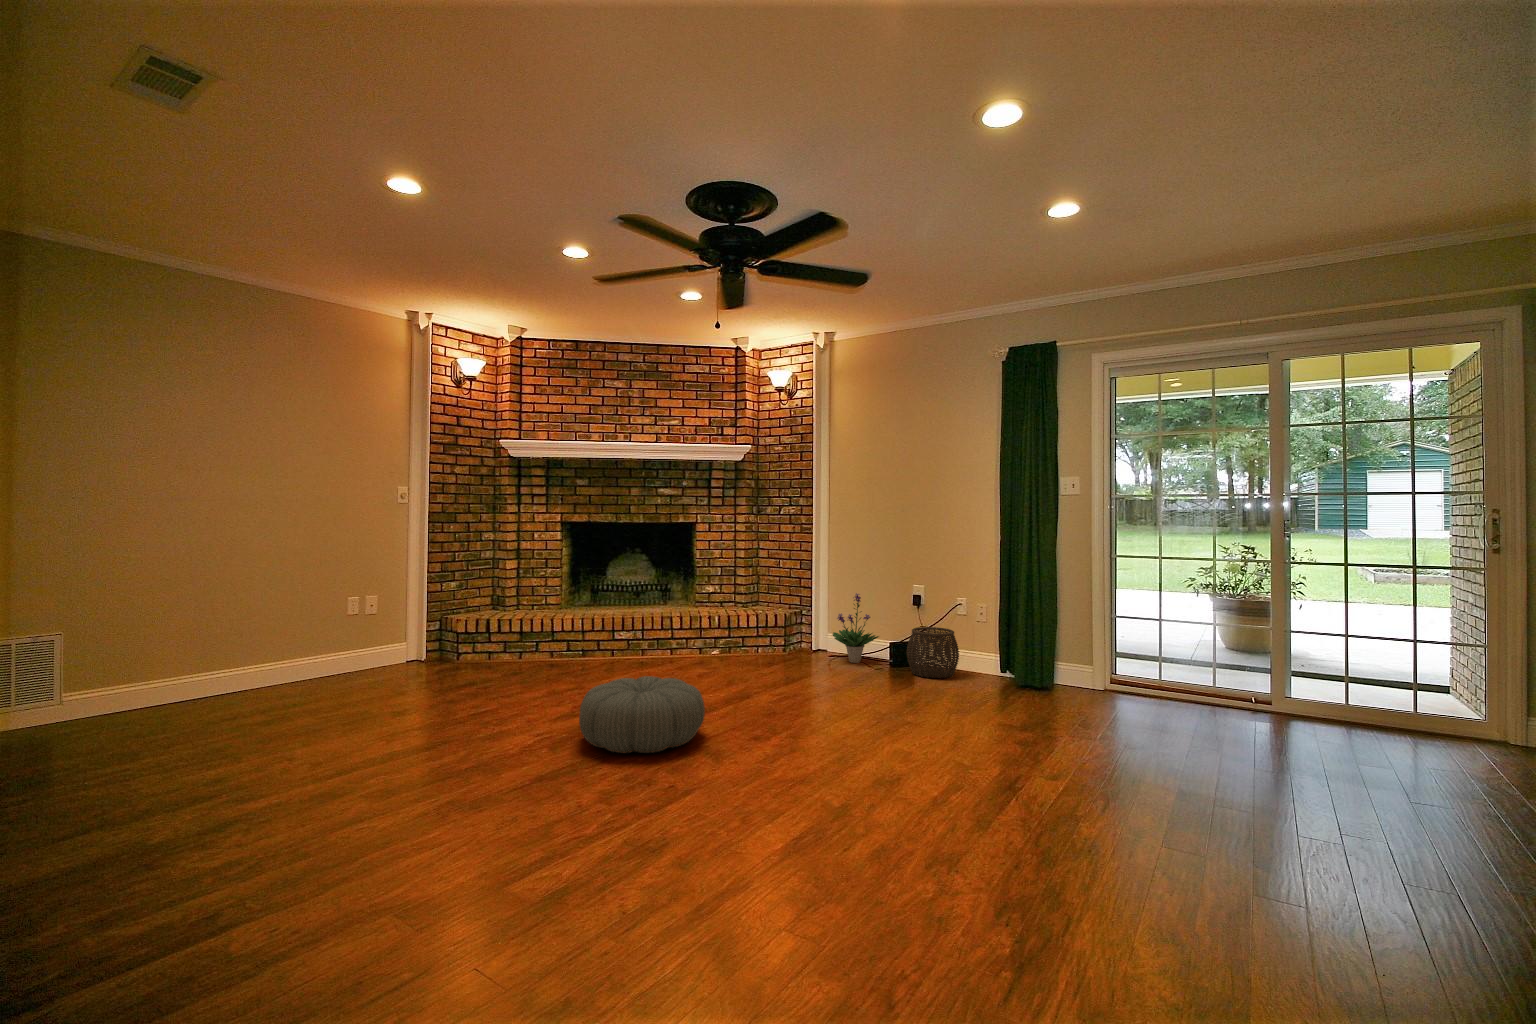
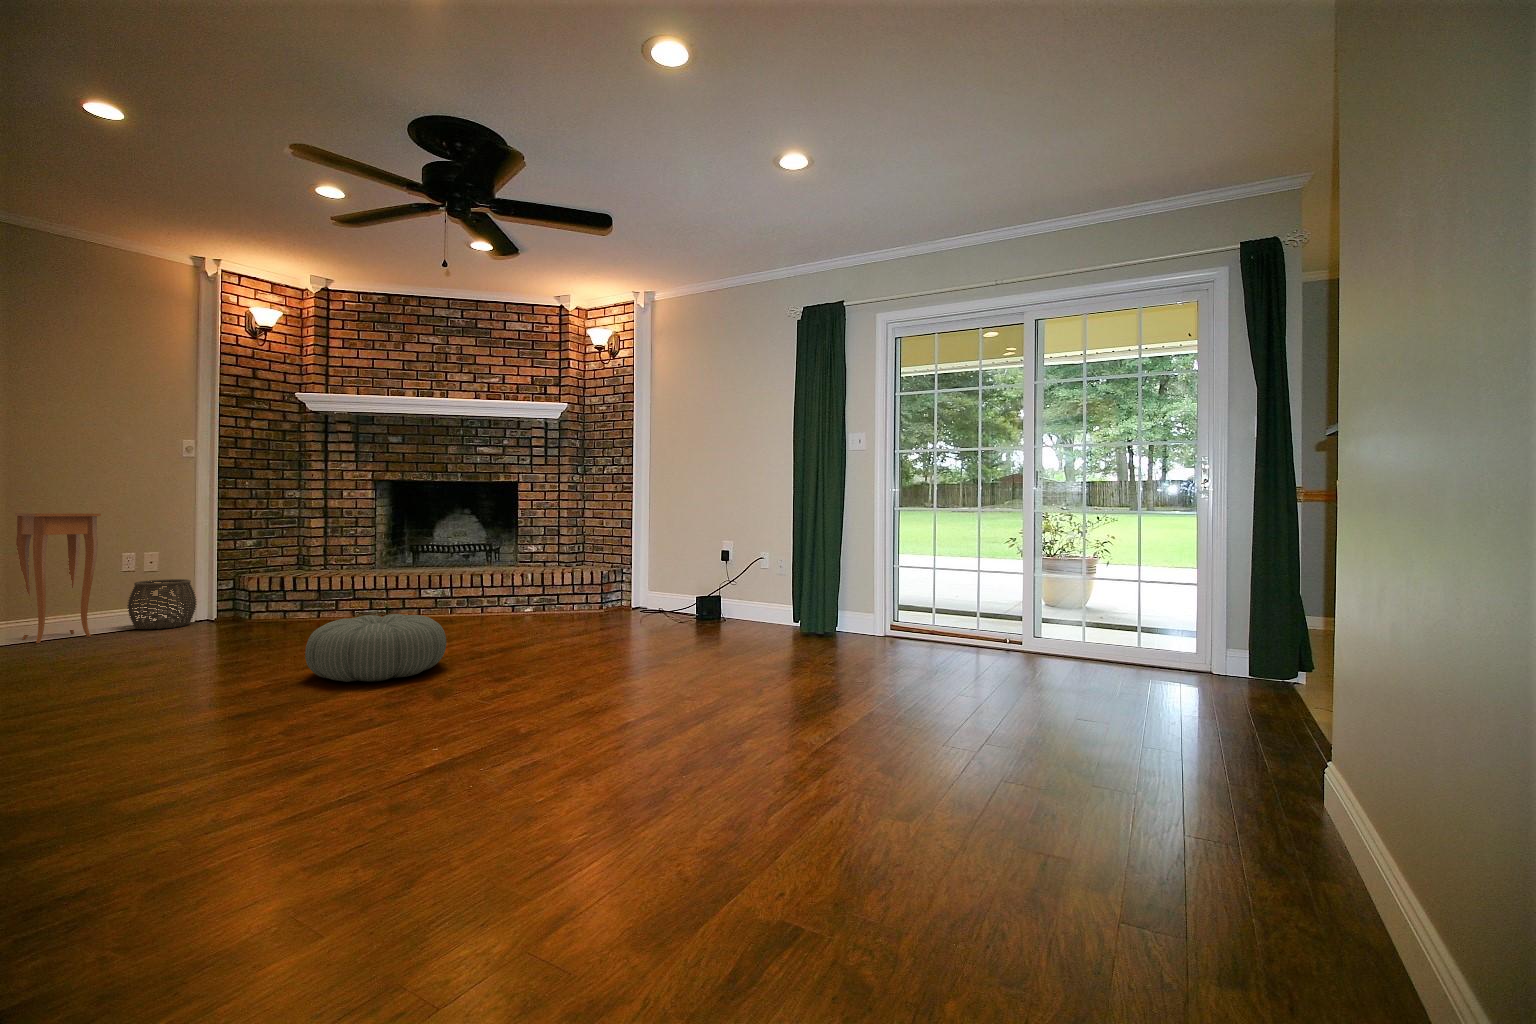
side table: none [264,563,340,692] -> present [15,513,101,643]
potted plant: present [832,593,879,663] -> none [639,549,689,618]
woven basket: present [906,627,959,678] -> present [127,579,197,629]

